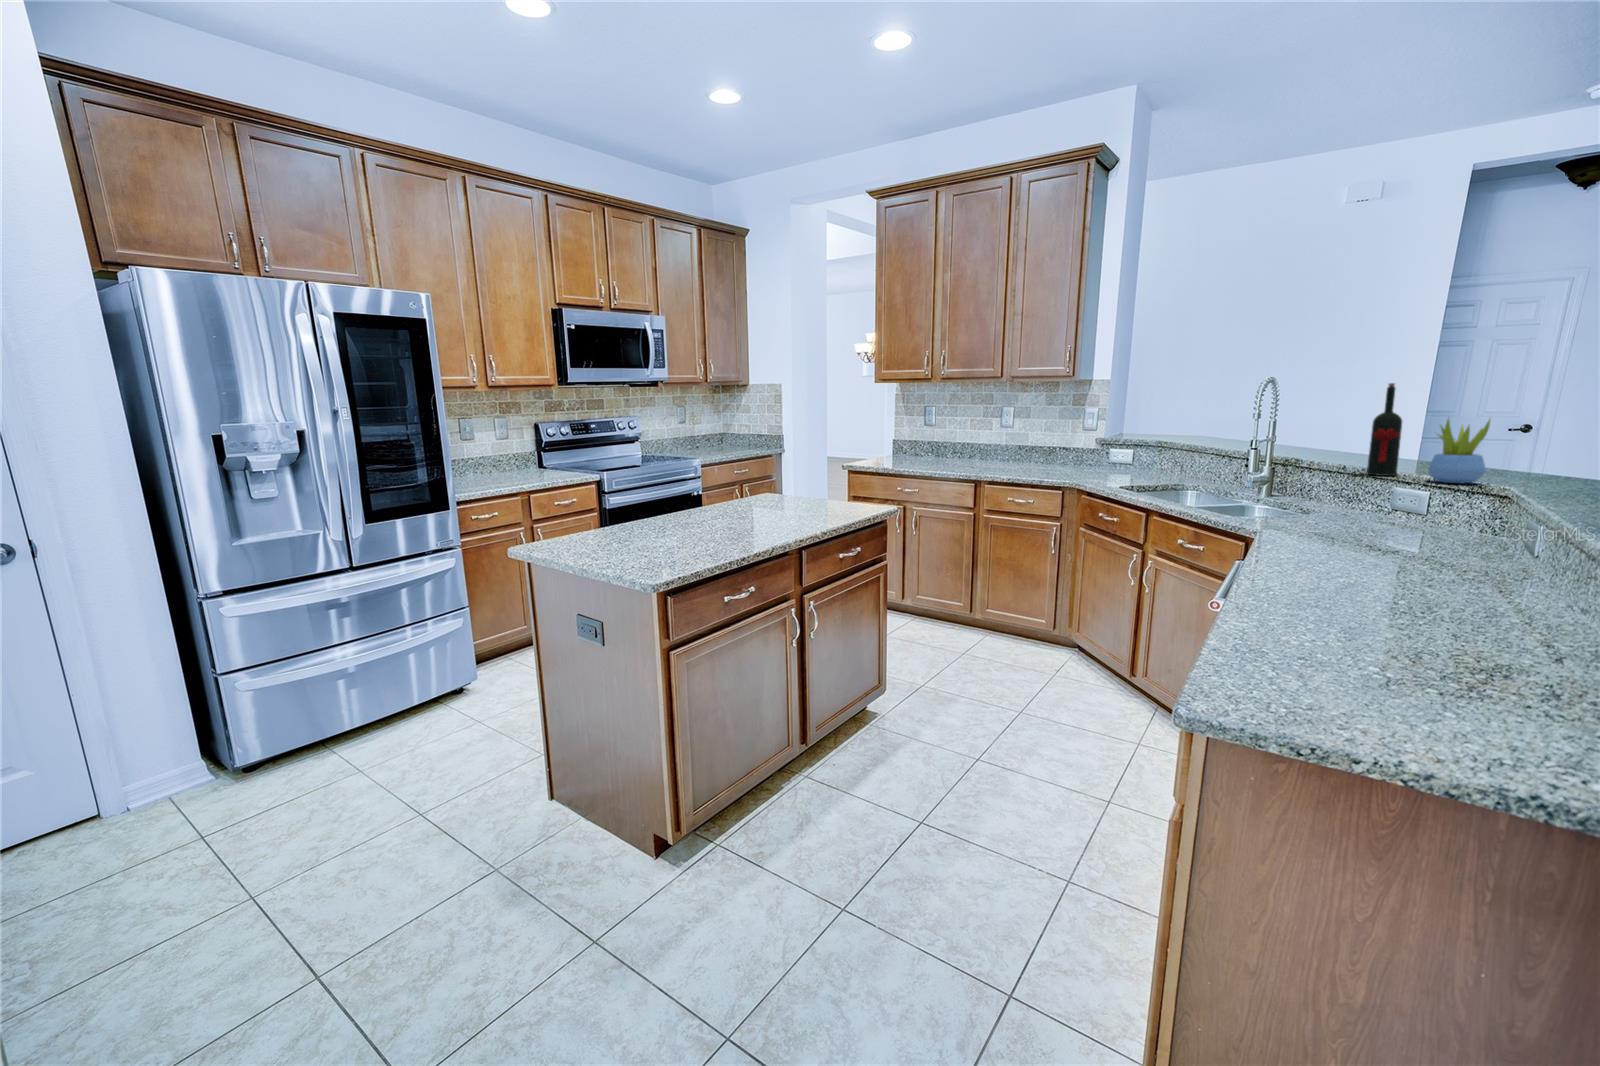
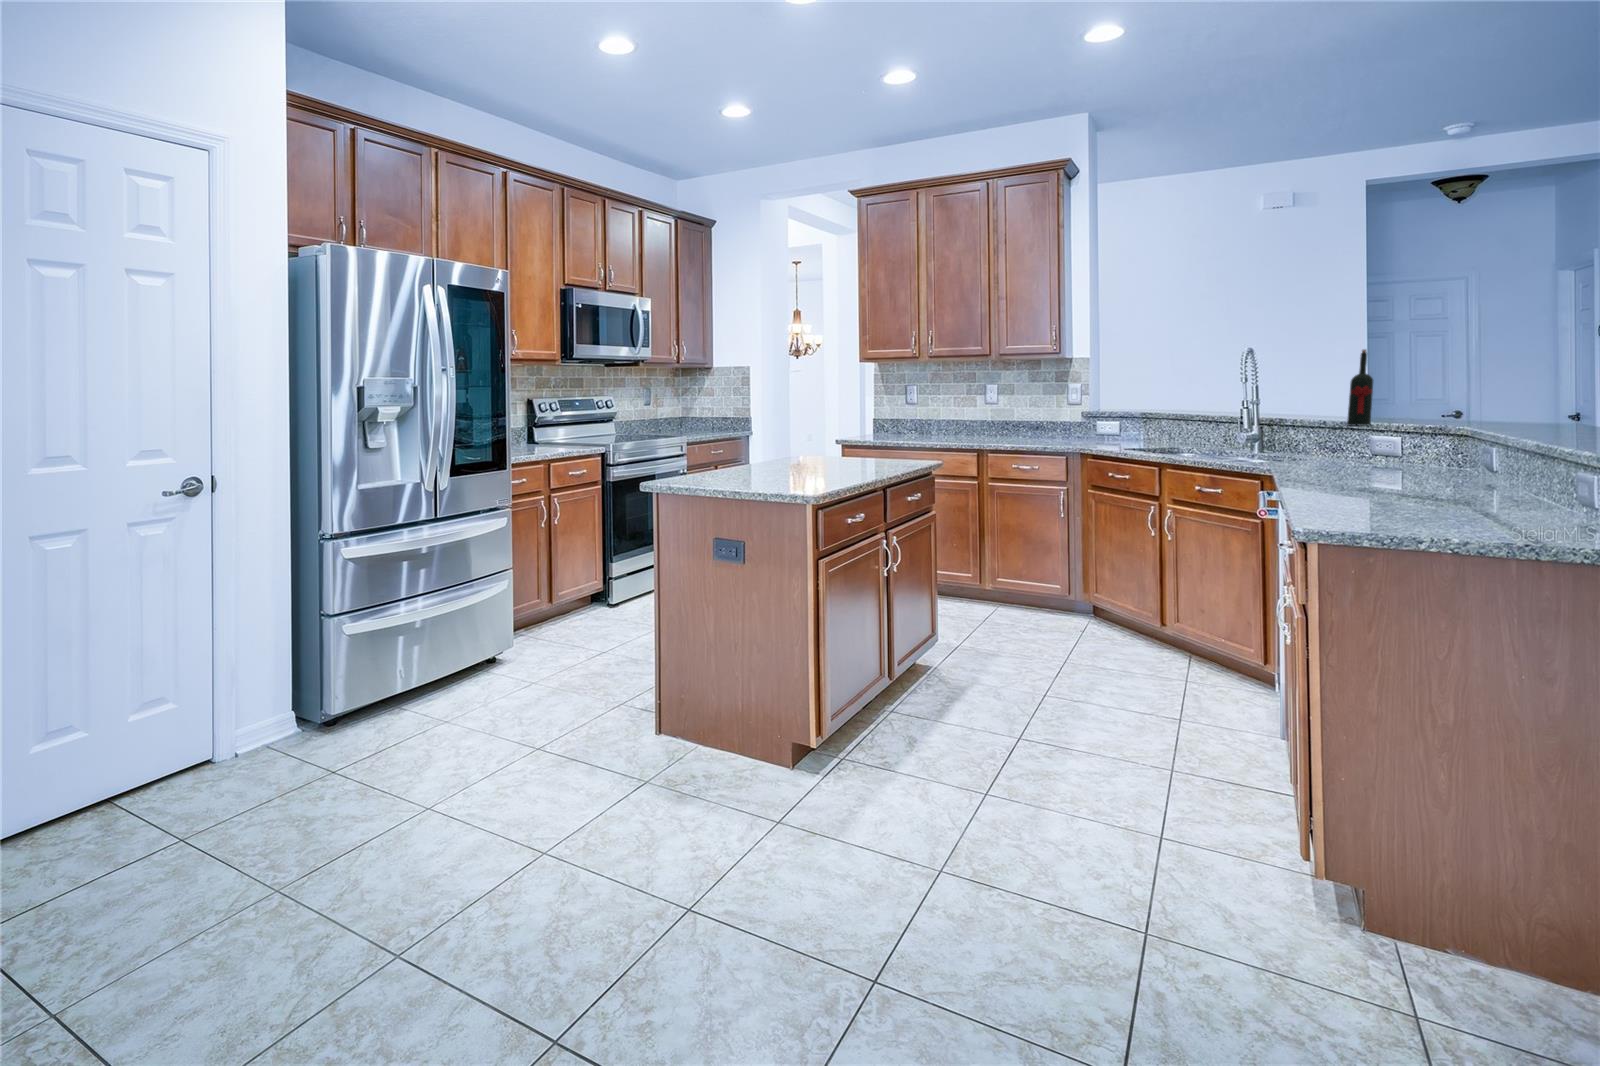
succulent plant: present [1428,419,1490,483] -> none [1398,373,1443,427]

